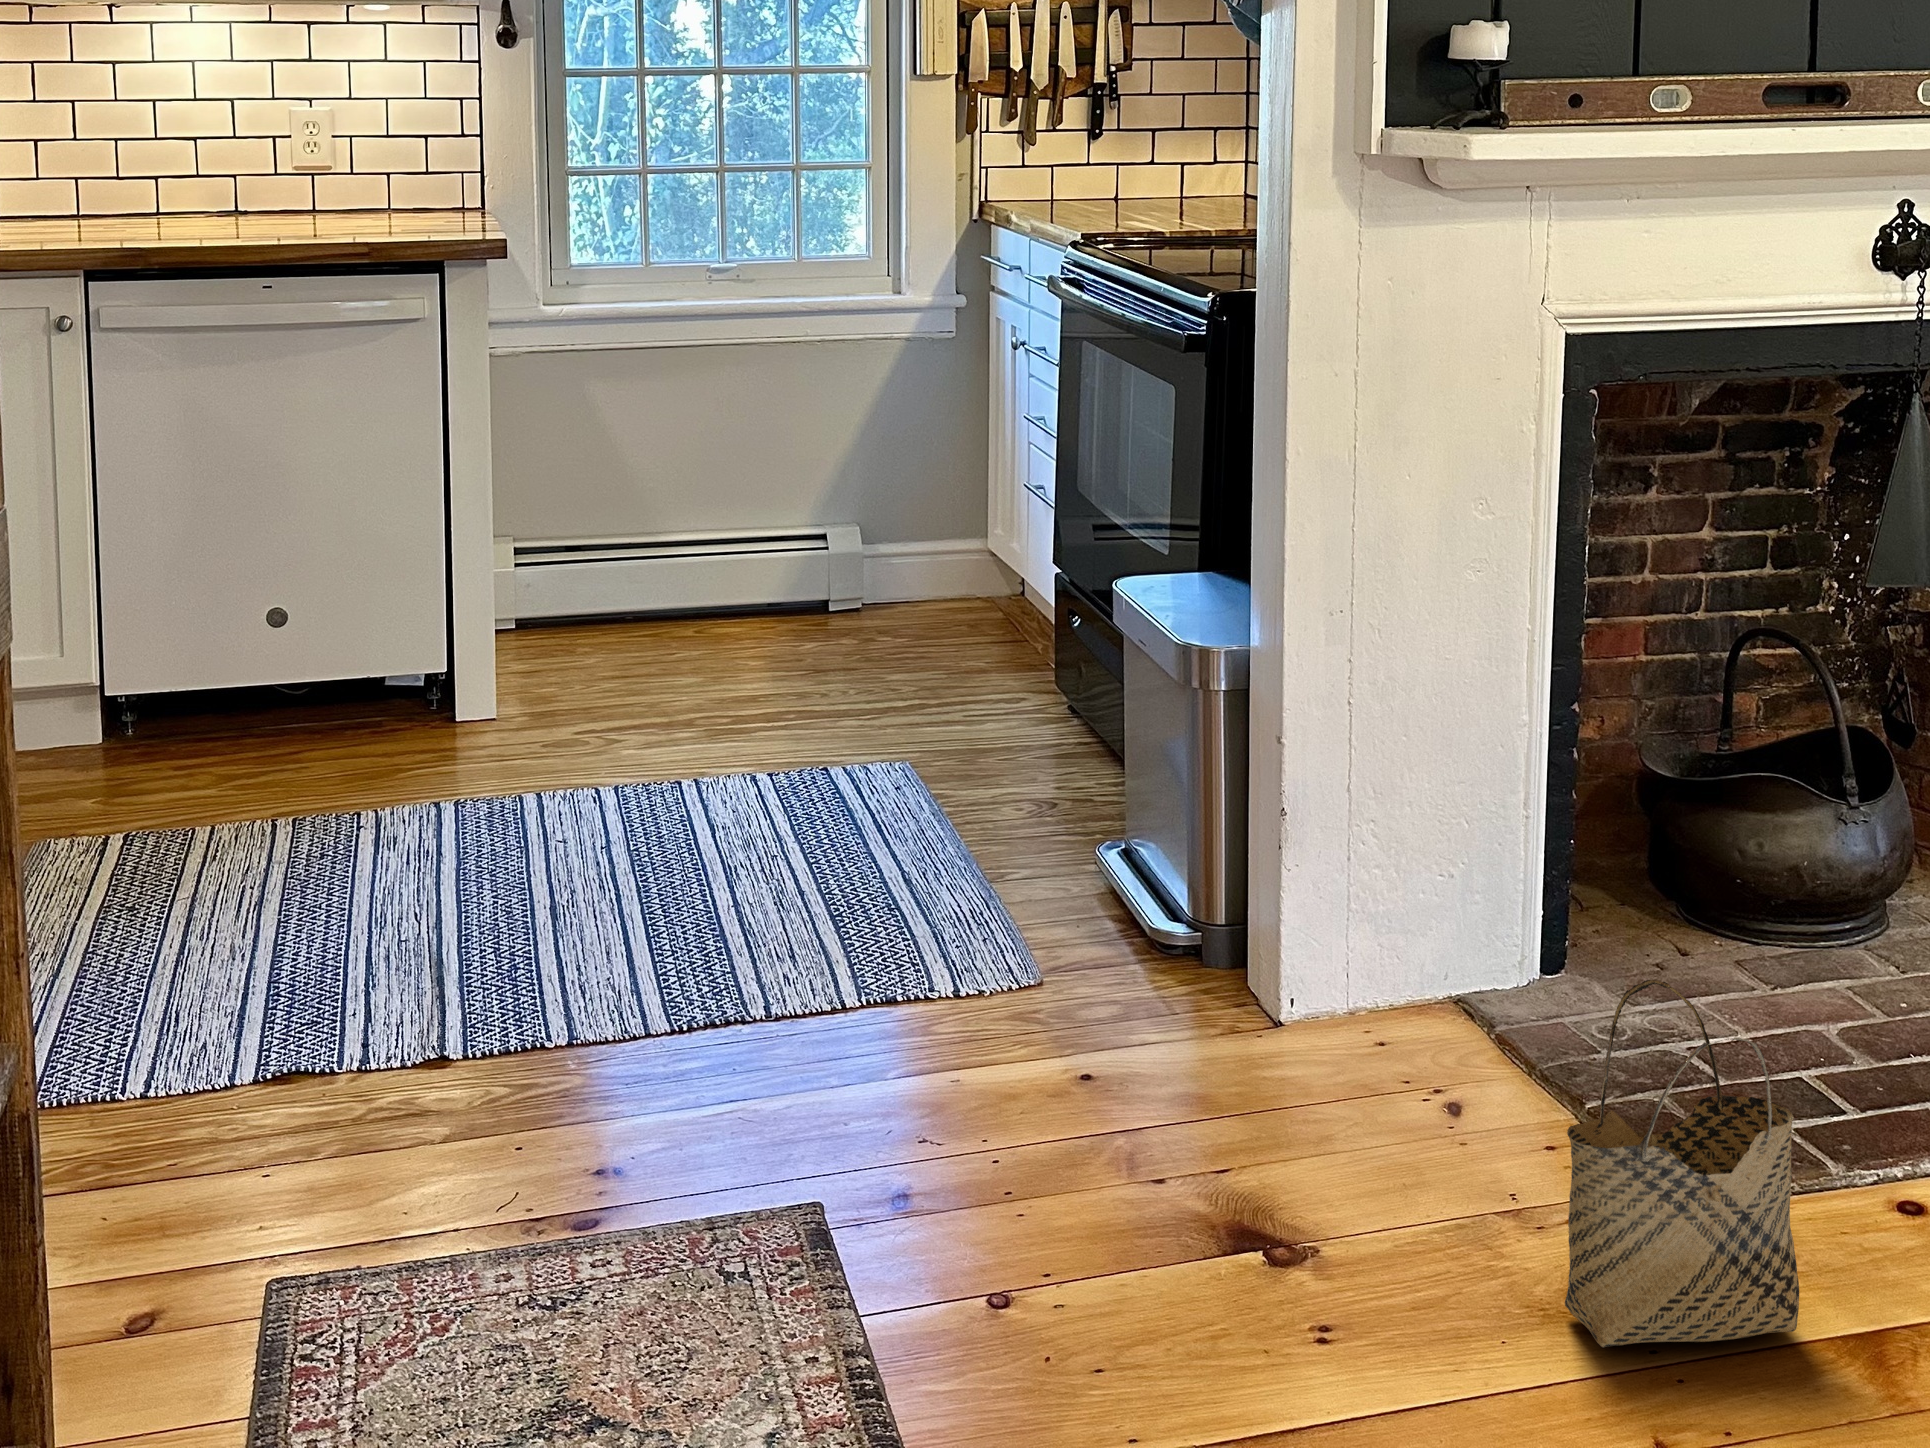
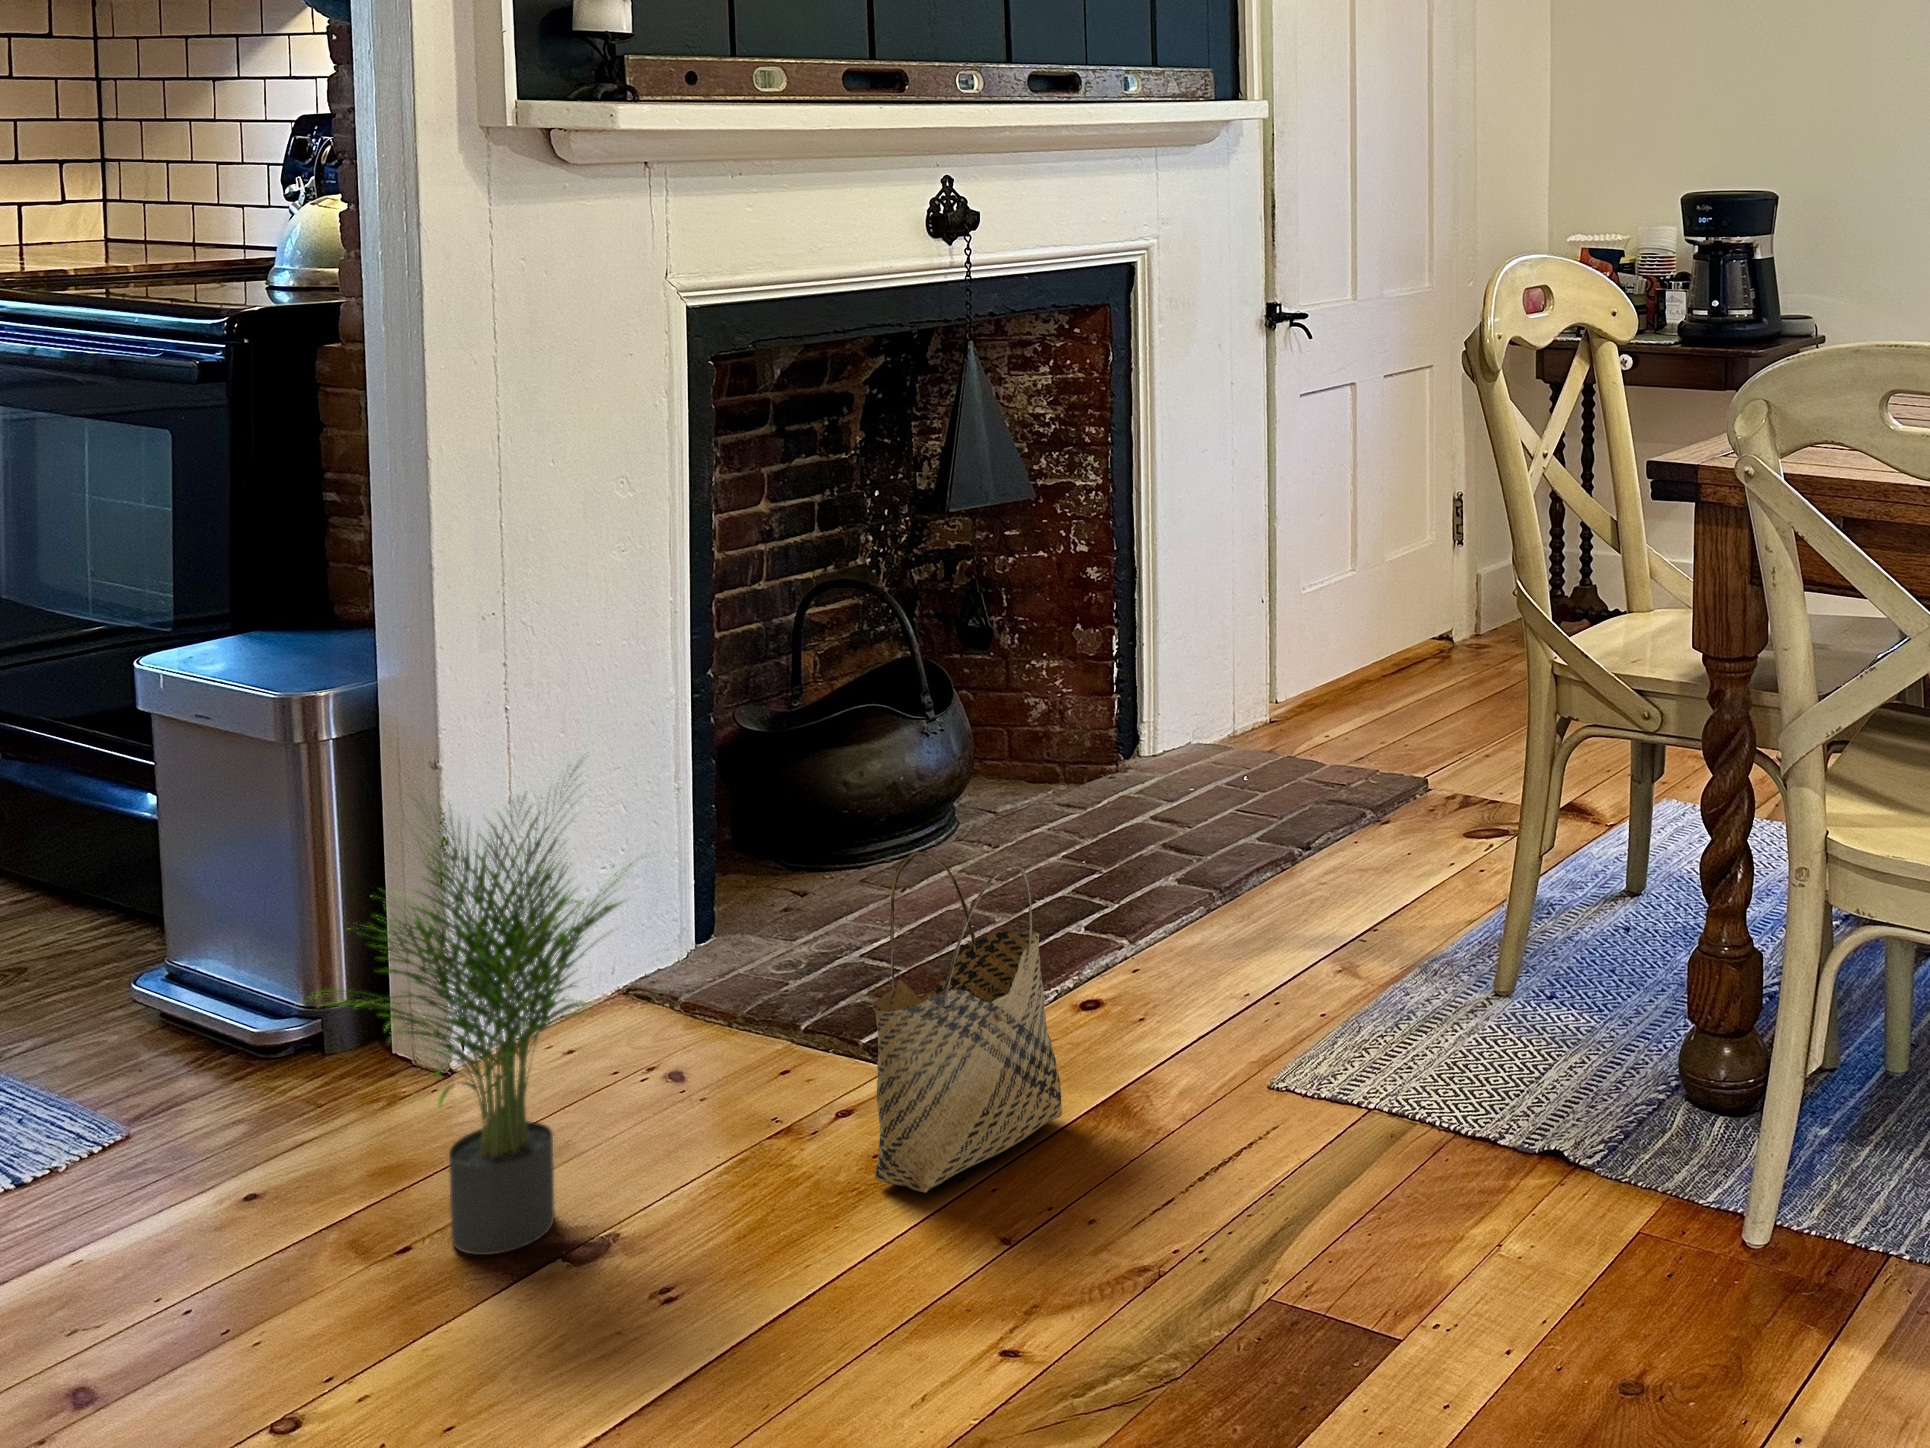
potted plant: none [1064,775,1387,1218] -> present [321,763,631,1255]

